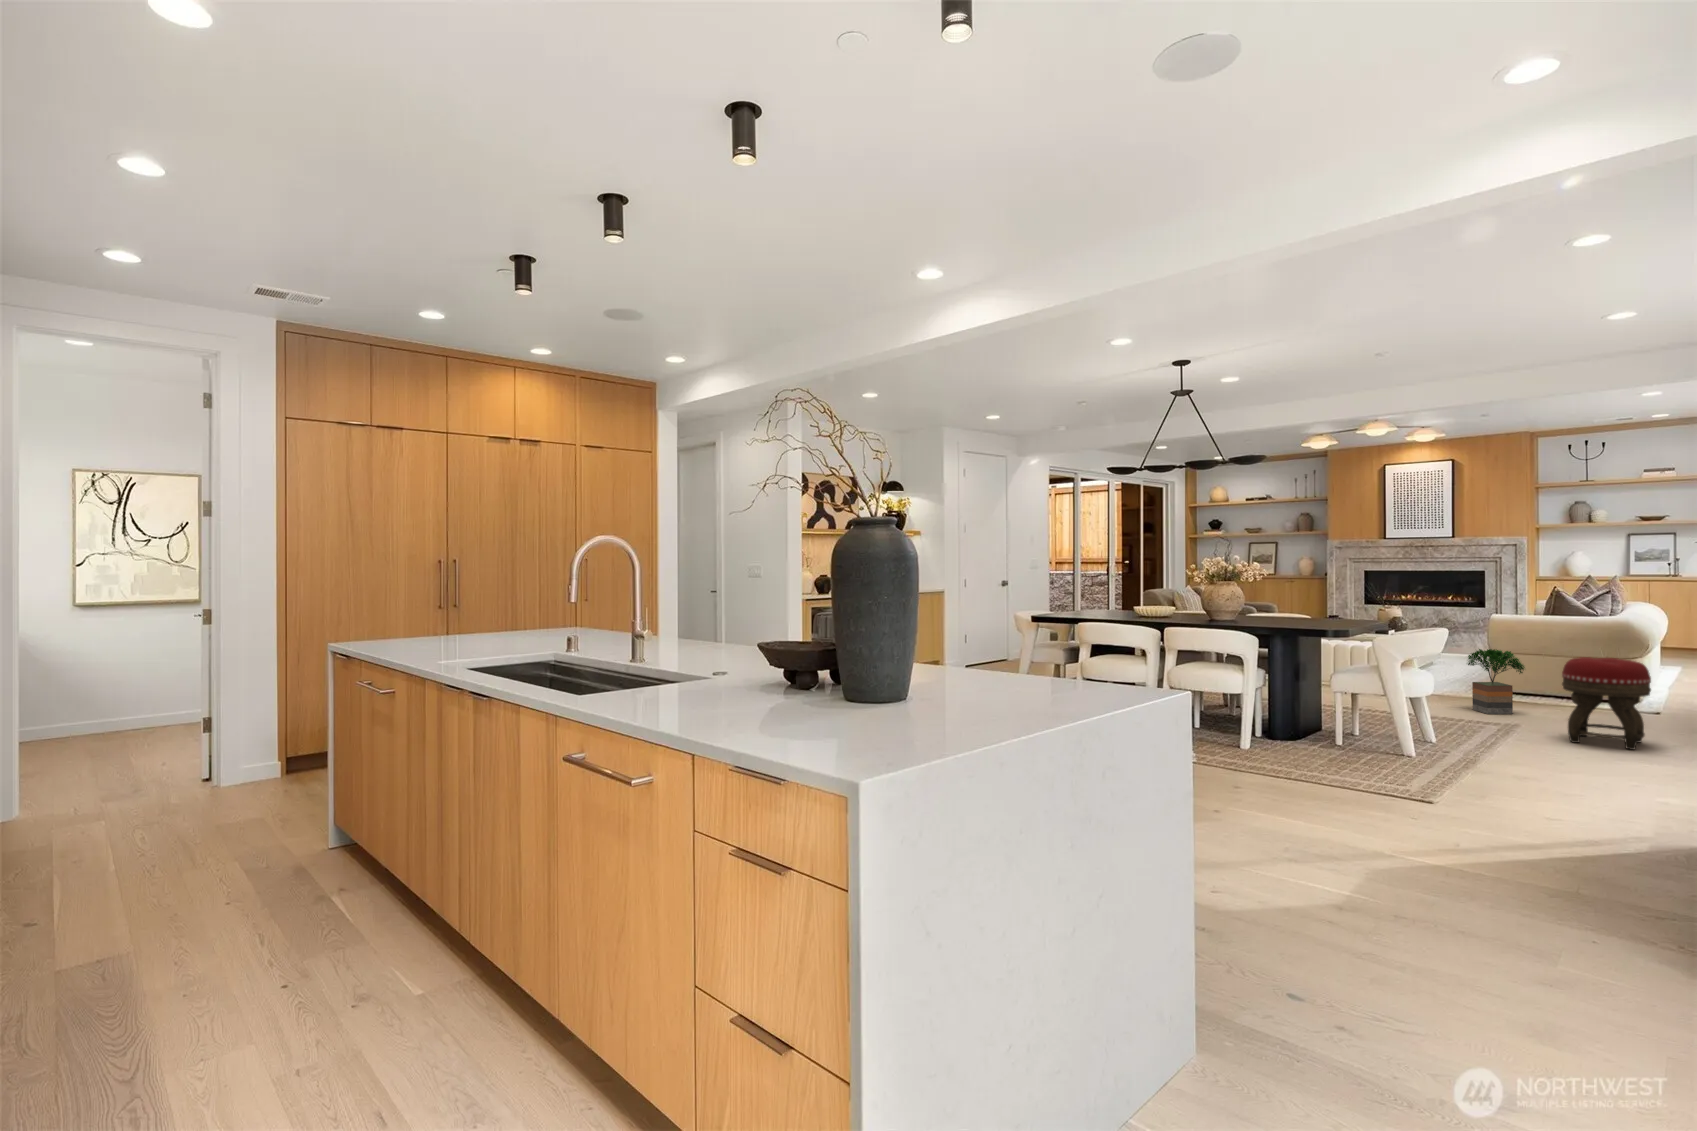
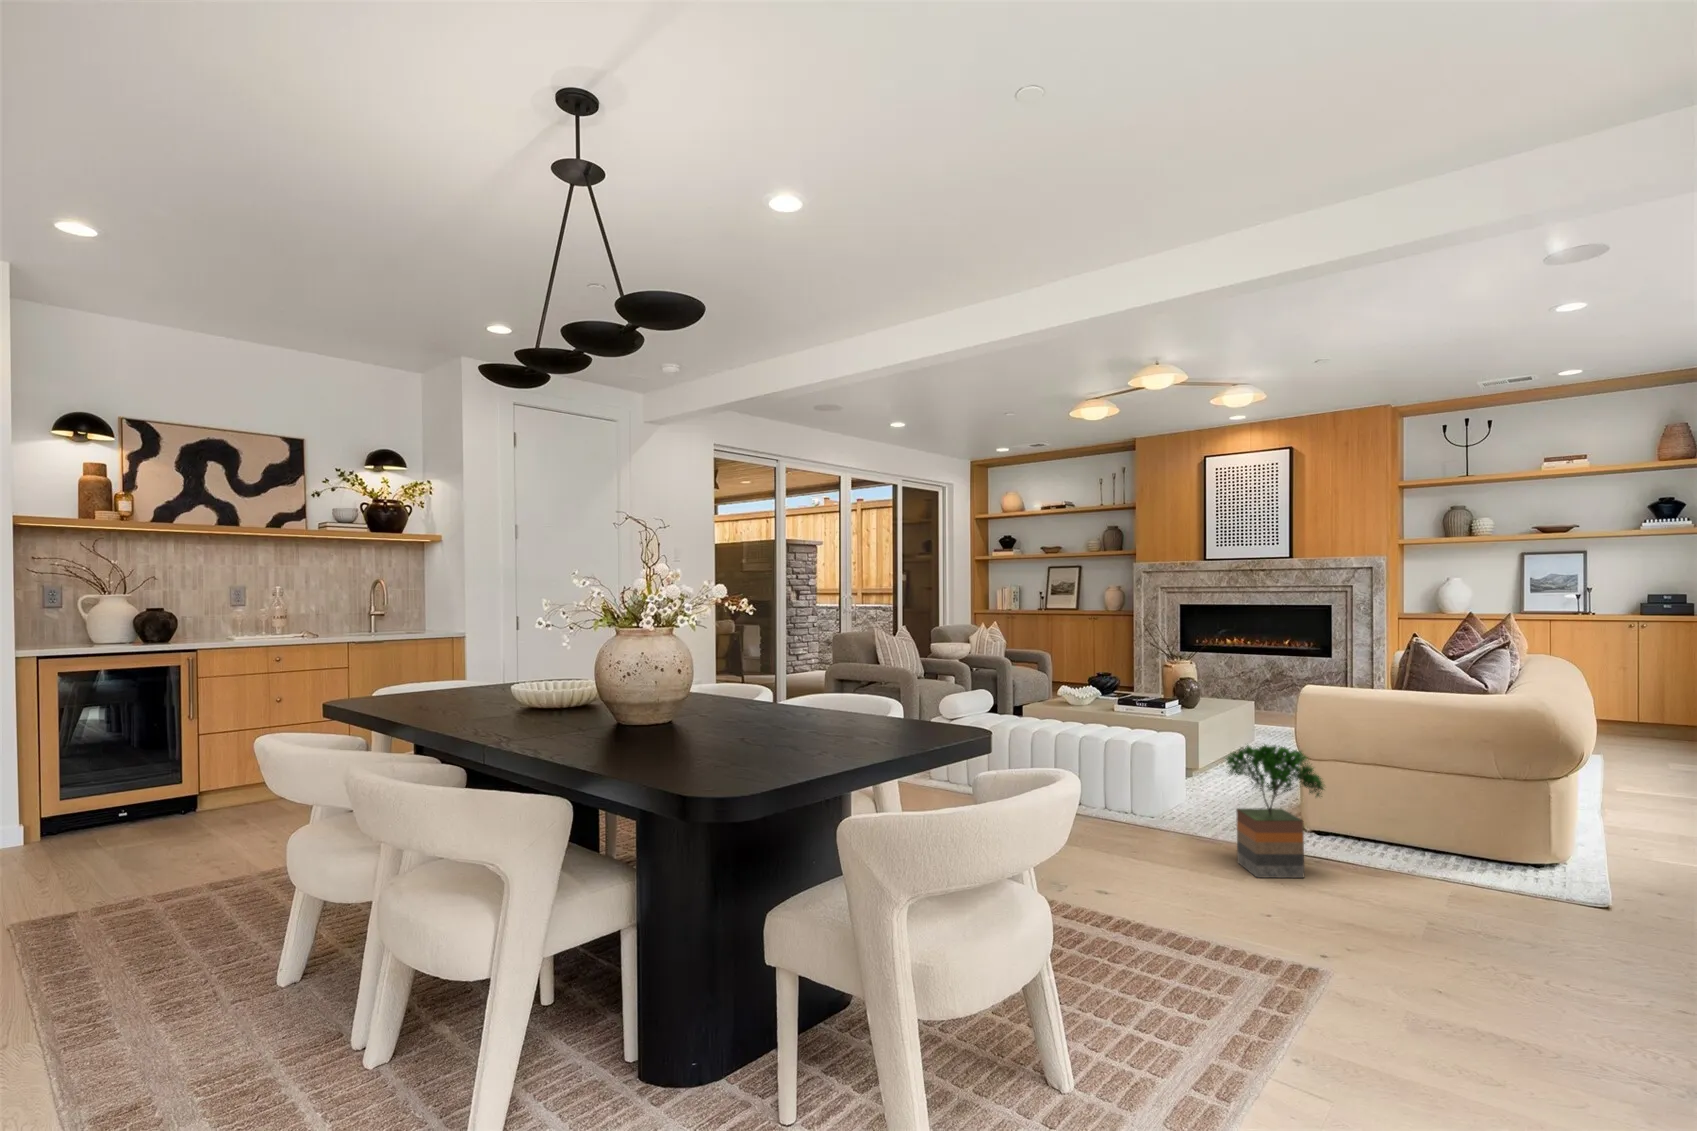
footstool: present [1562,657,1651,750] -> none [1370,784,1564,1031]

